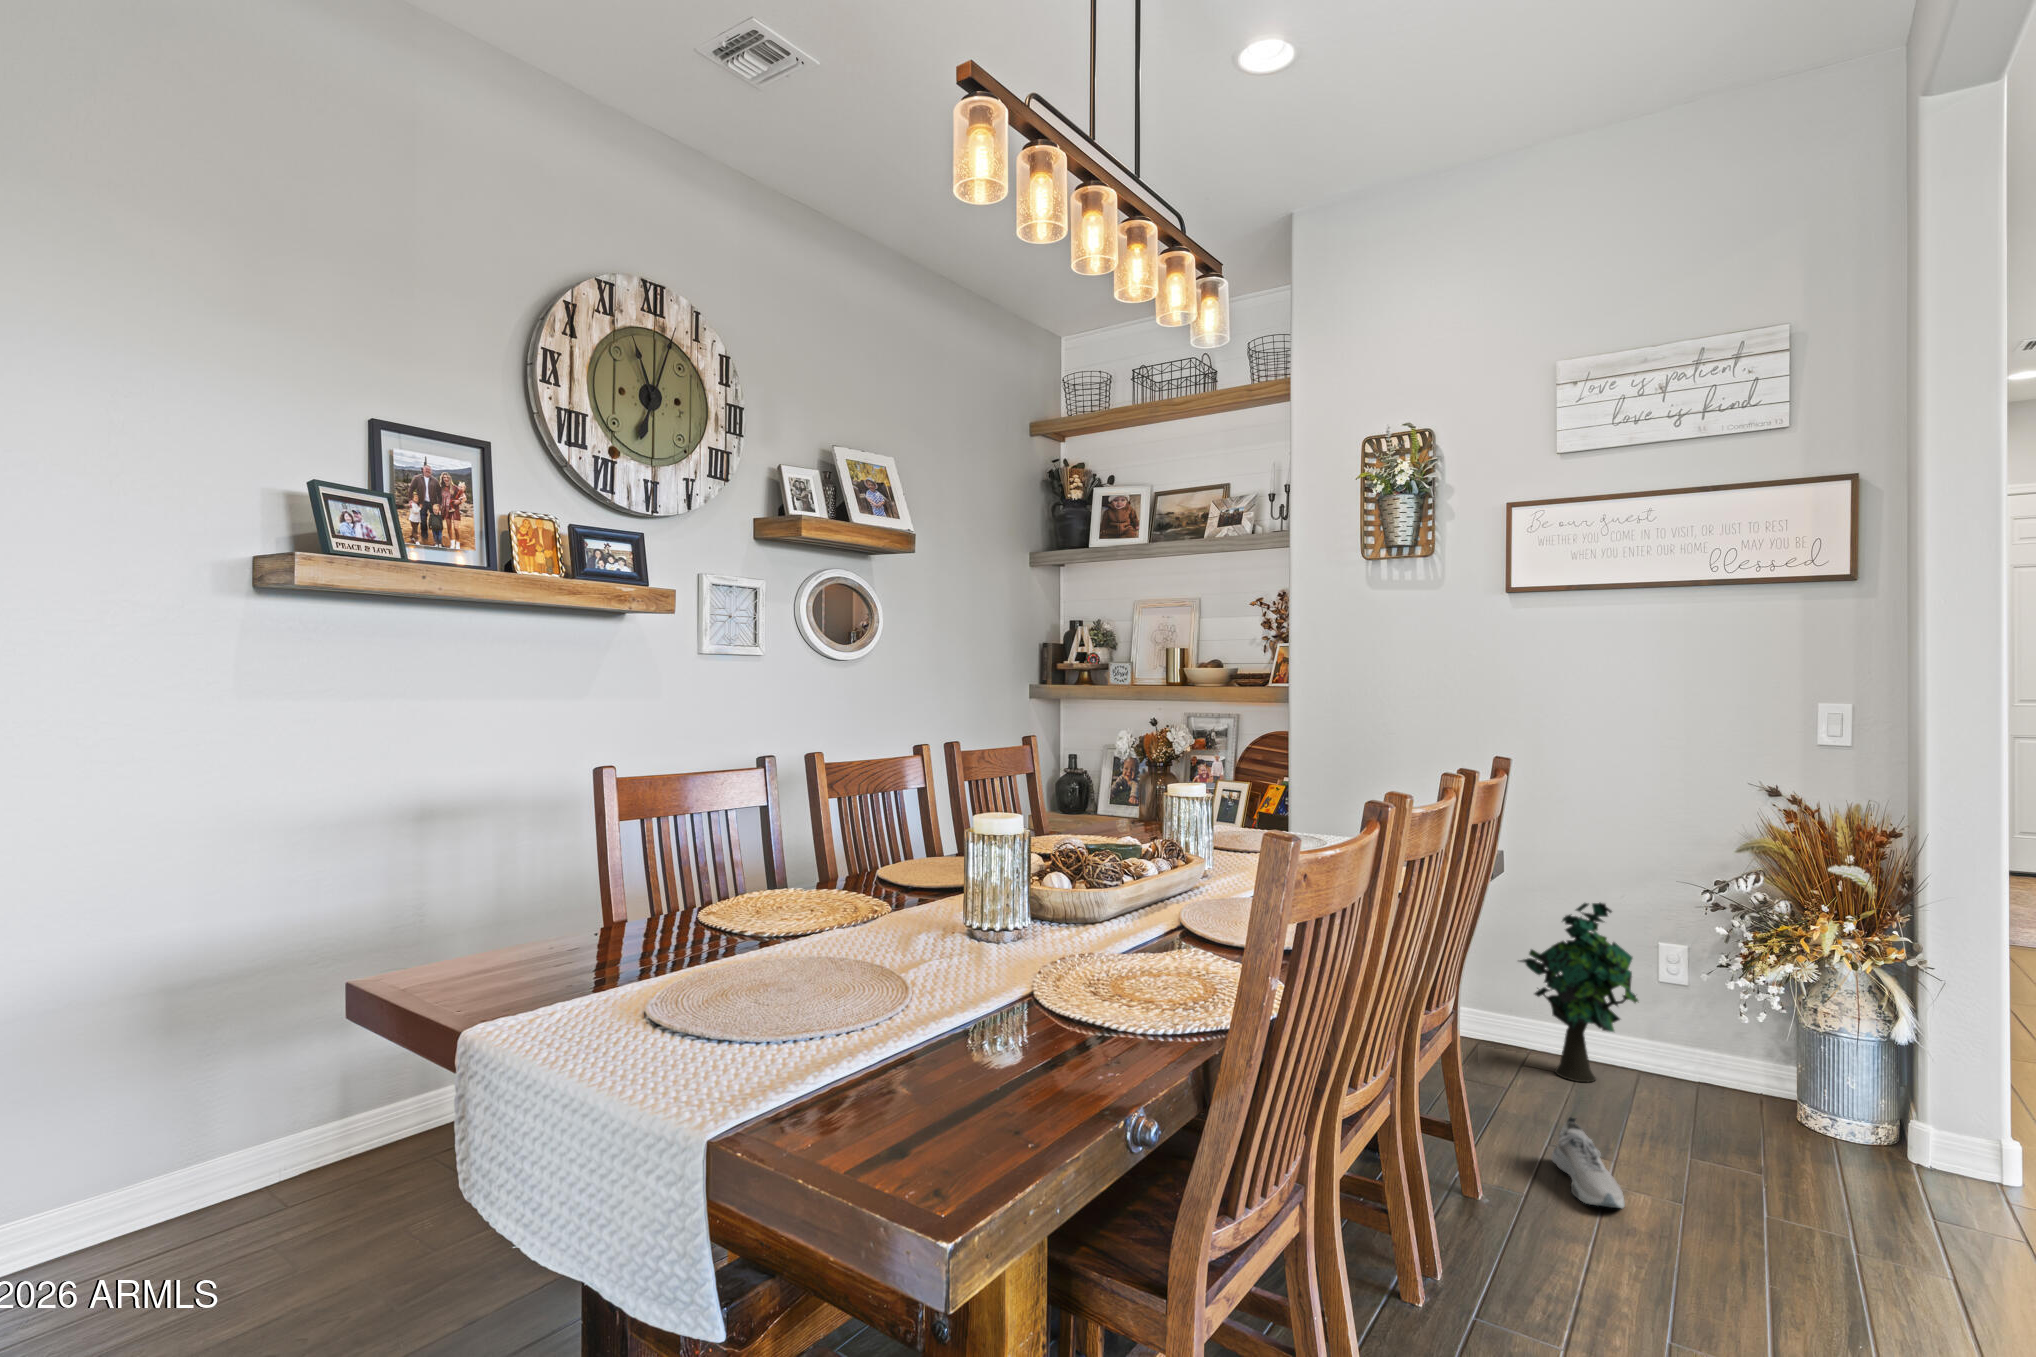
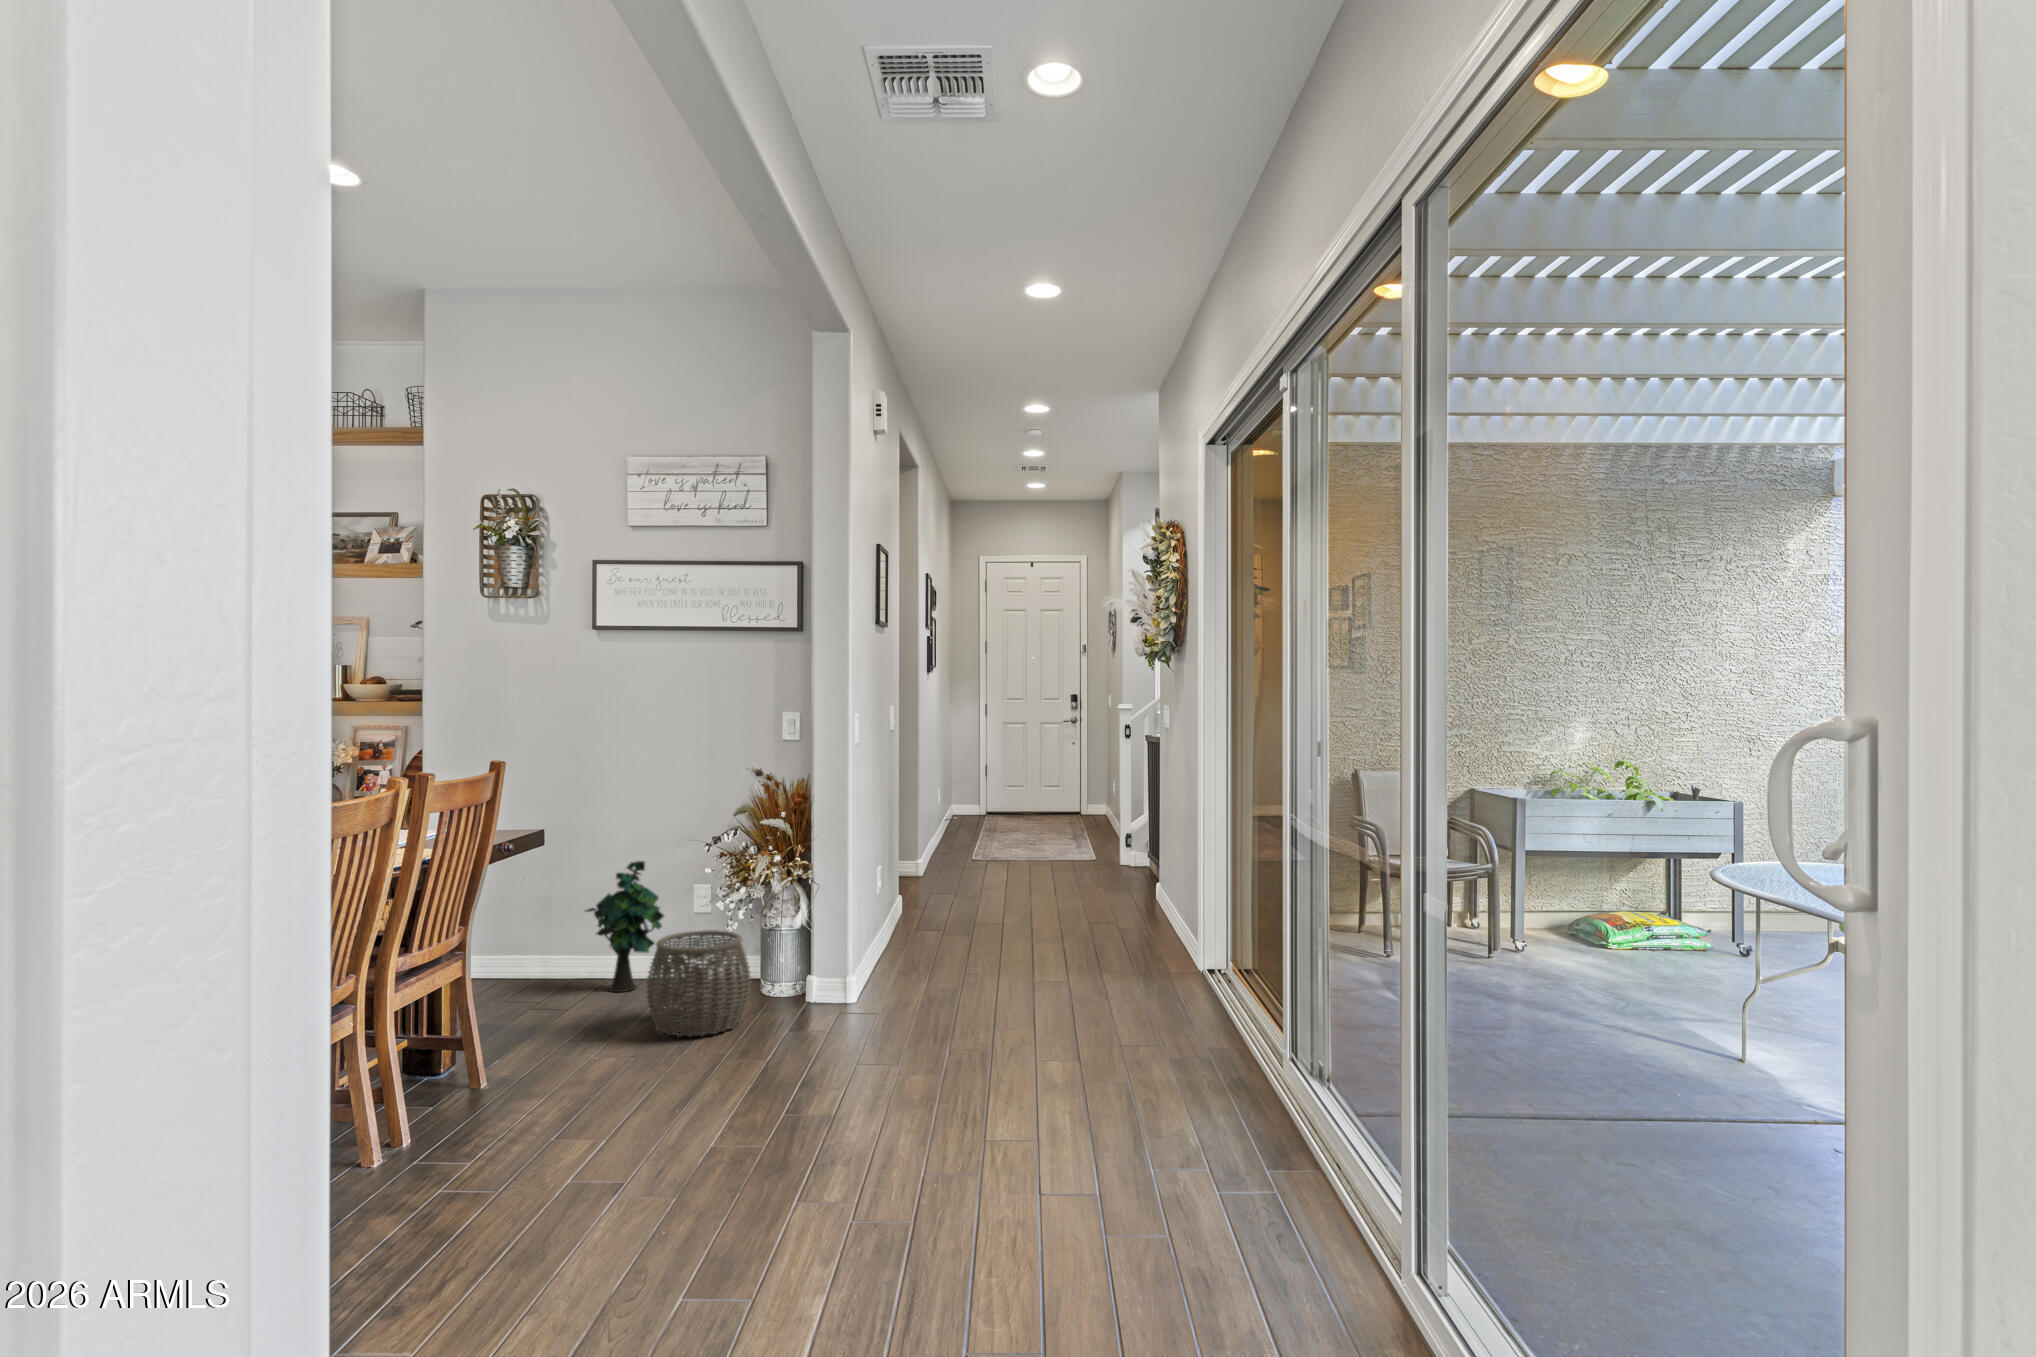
woven basket: none [1705,1030,1916,1222] -> present [646,930,751,1037]
shoe: present [1551,1117,1625,1208] -> none [533,1007,568,1059]

